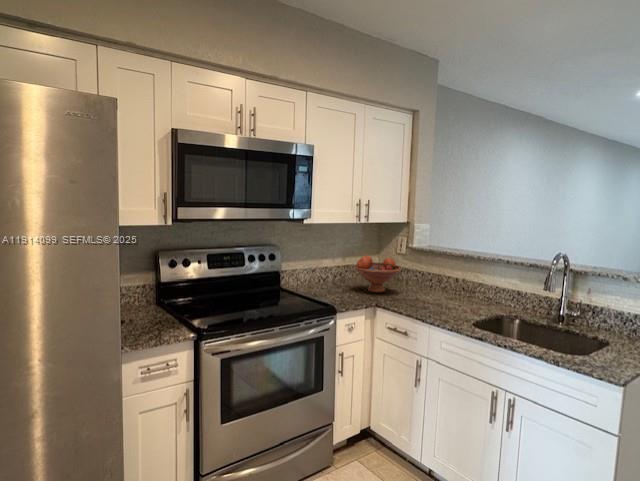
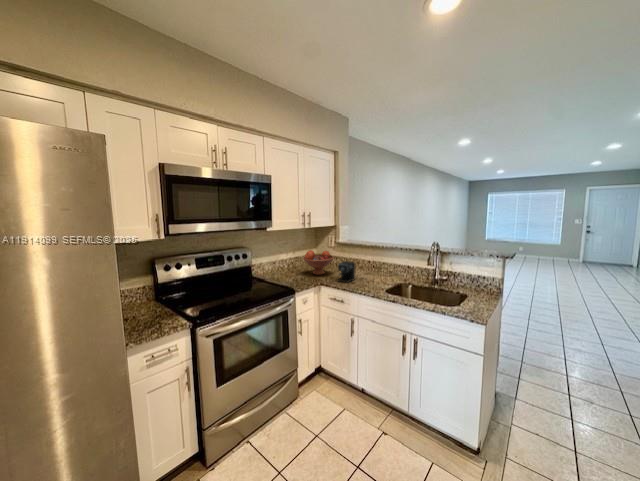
coffee maker: none [402,275,460,308] -> present [338,261,356,283]

